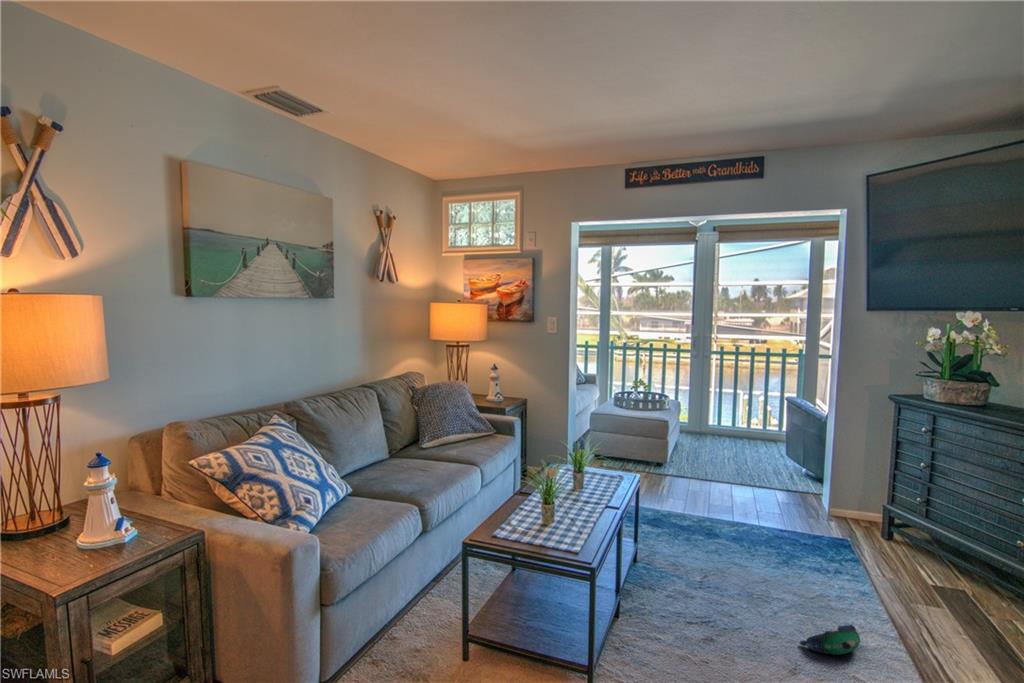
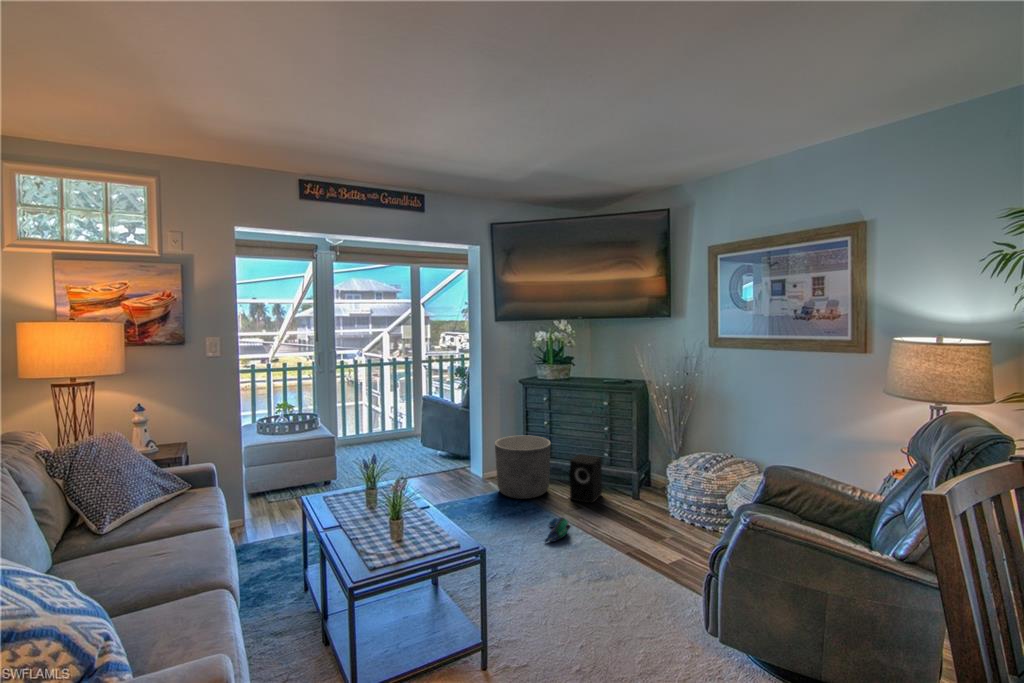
planter: none [821,486,923,589] -> present [495,436,551,499]
speaker: none [930,558,1019,647] -> present [569,454,602,503]

